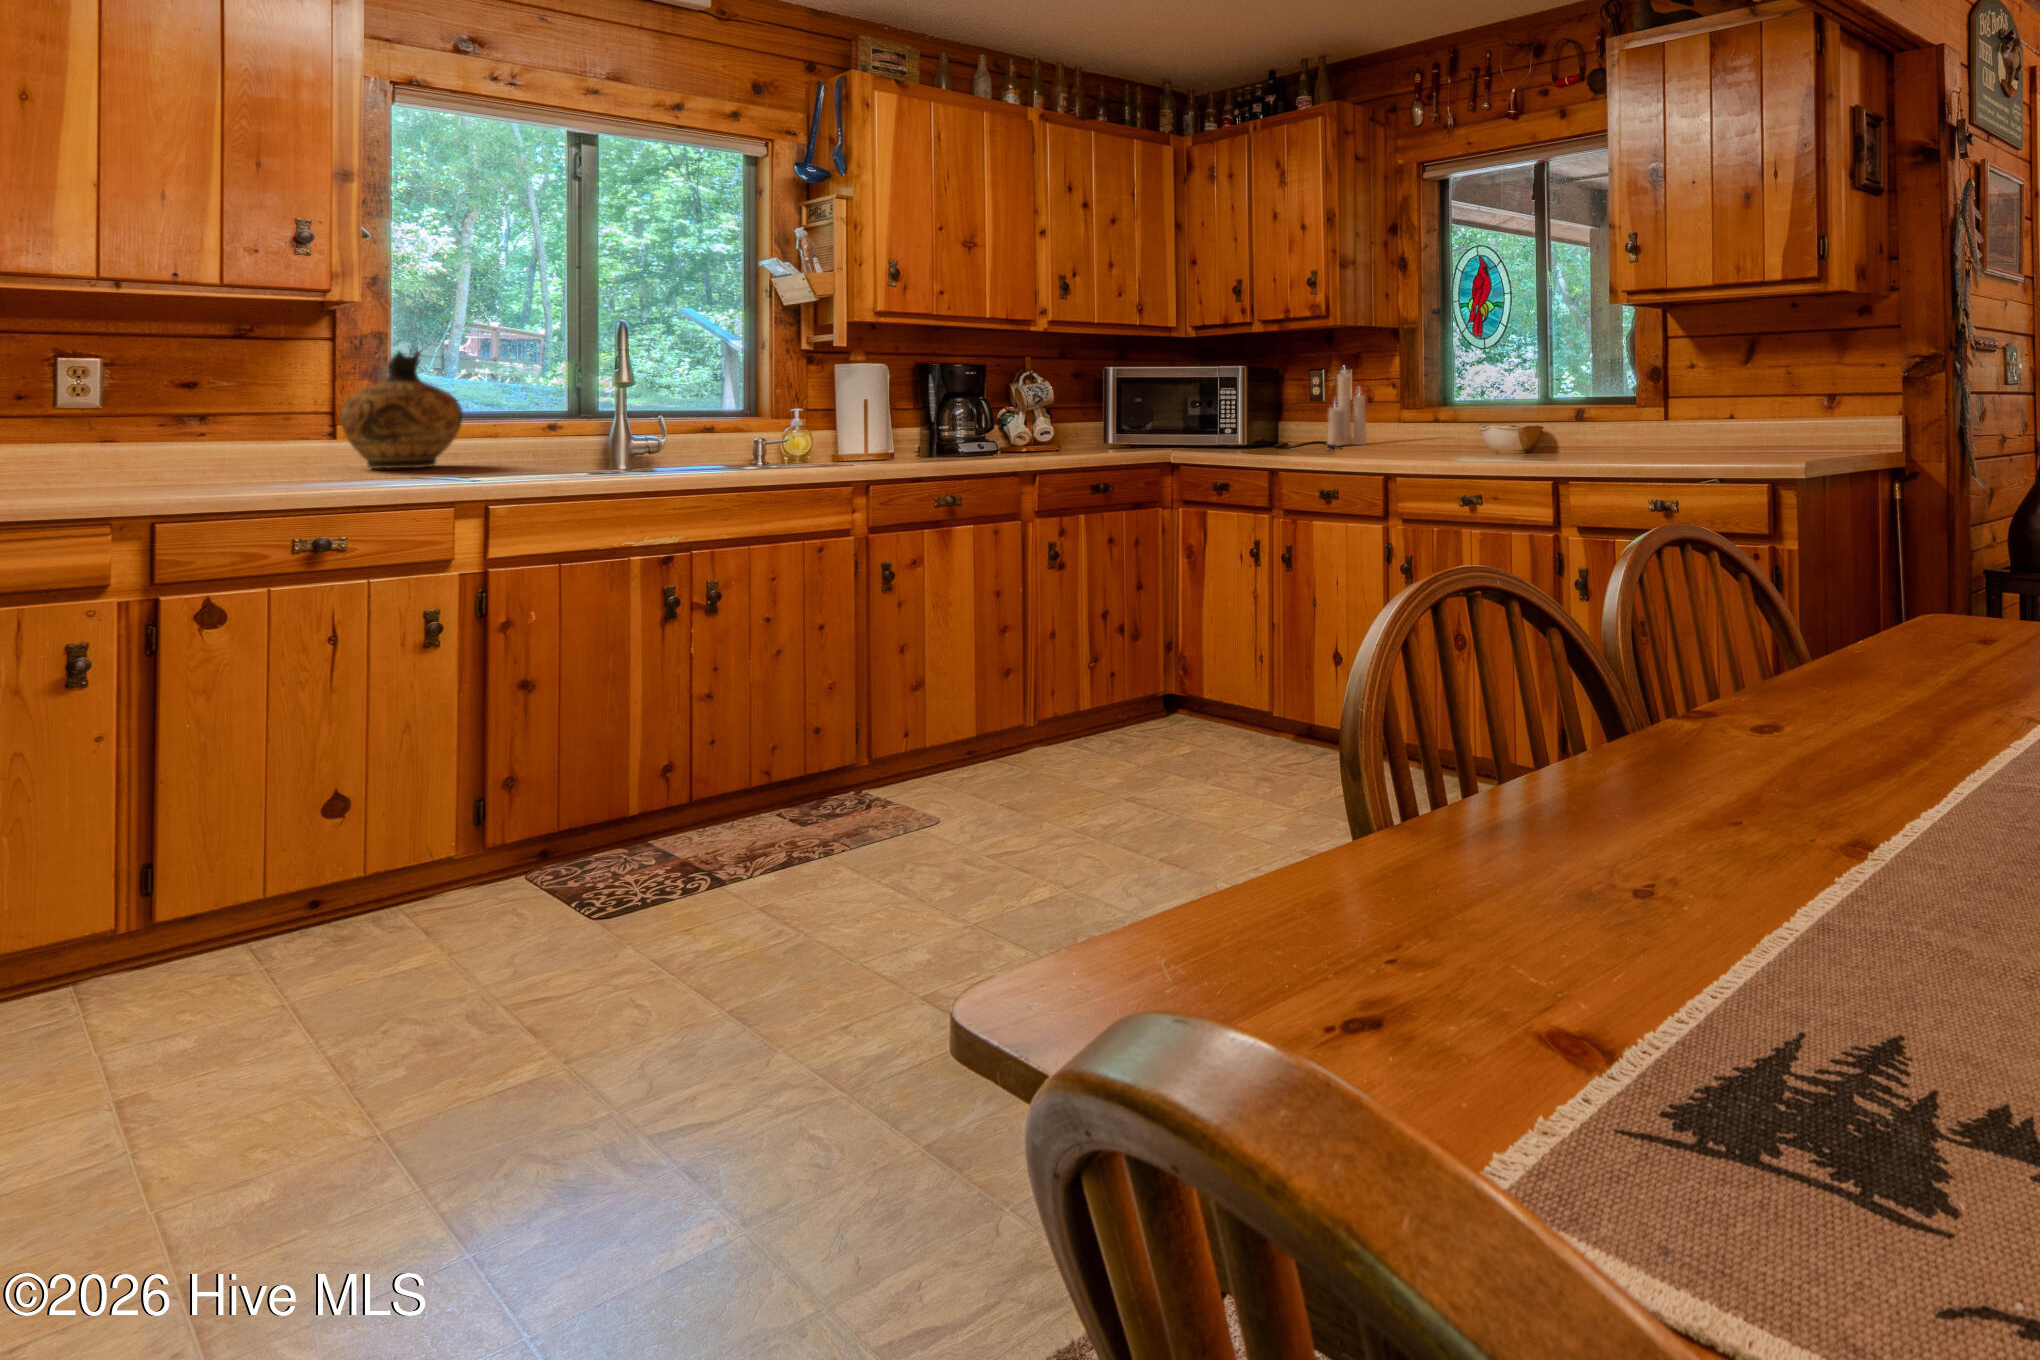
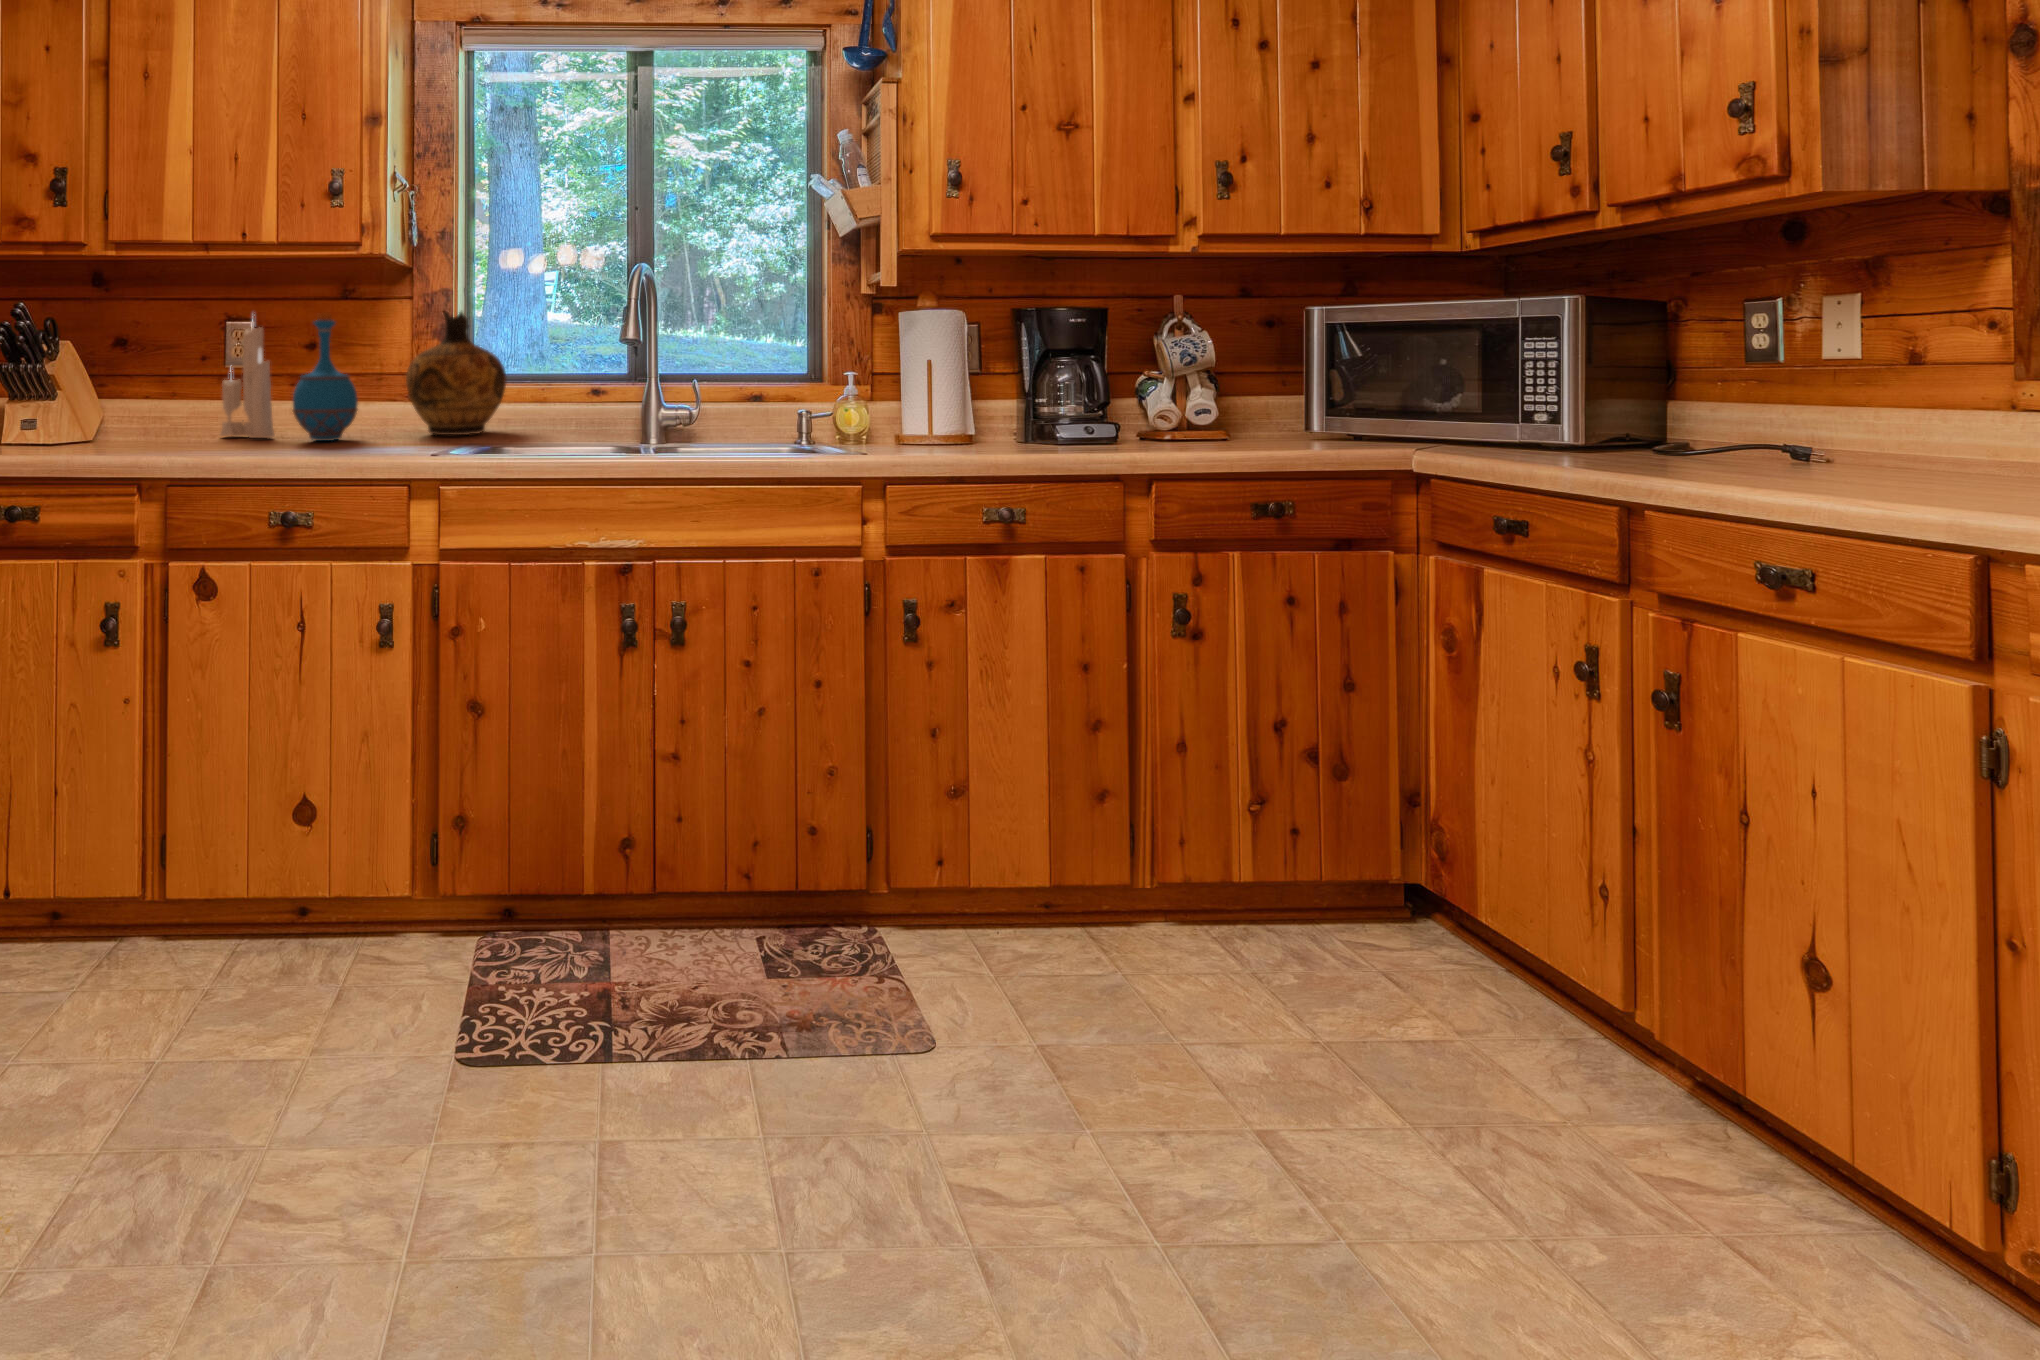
bottle: none [209,349,297,477] -> present [293,313,358,441]
candle: present [1328,373,1367,445] -> present [220,328,274,438]

